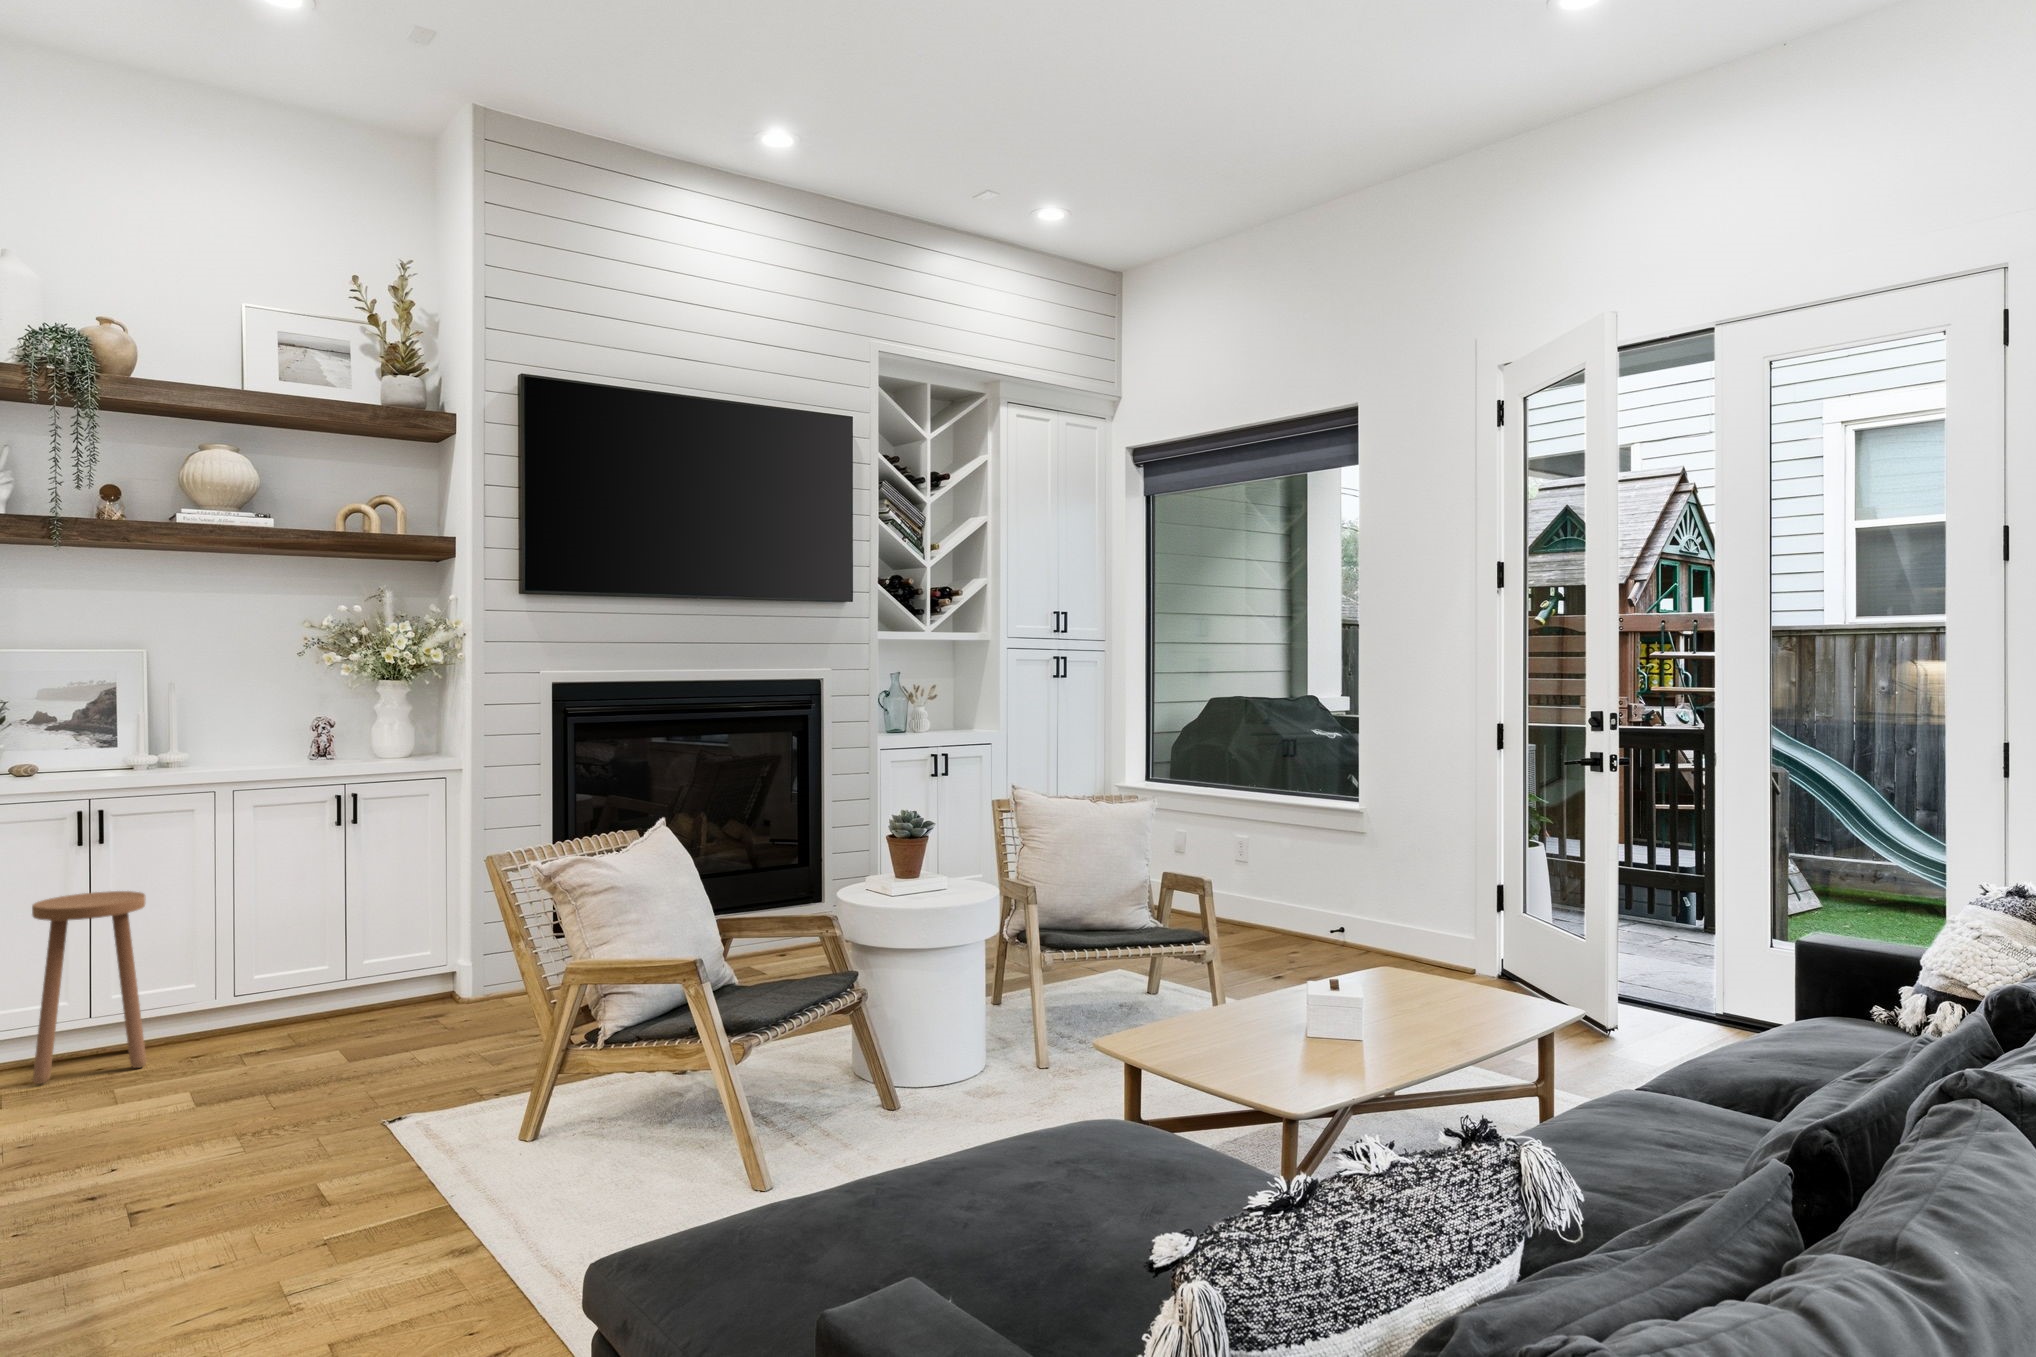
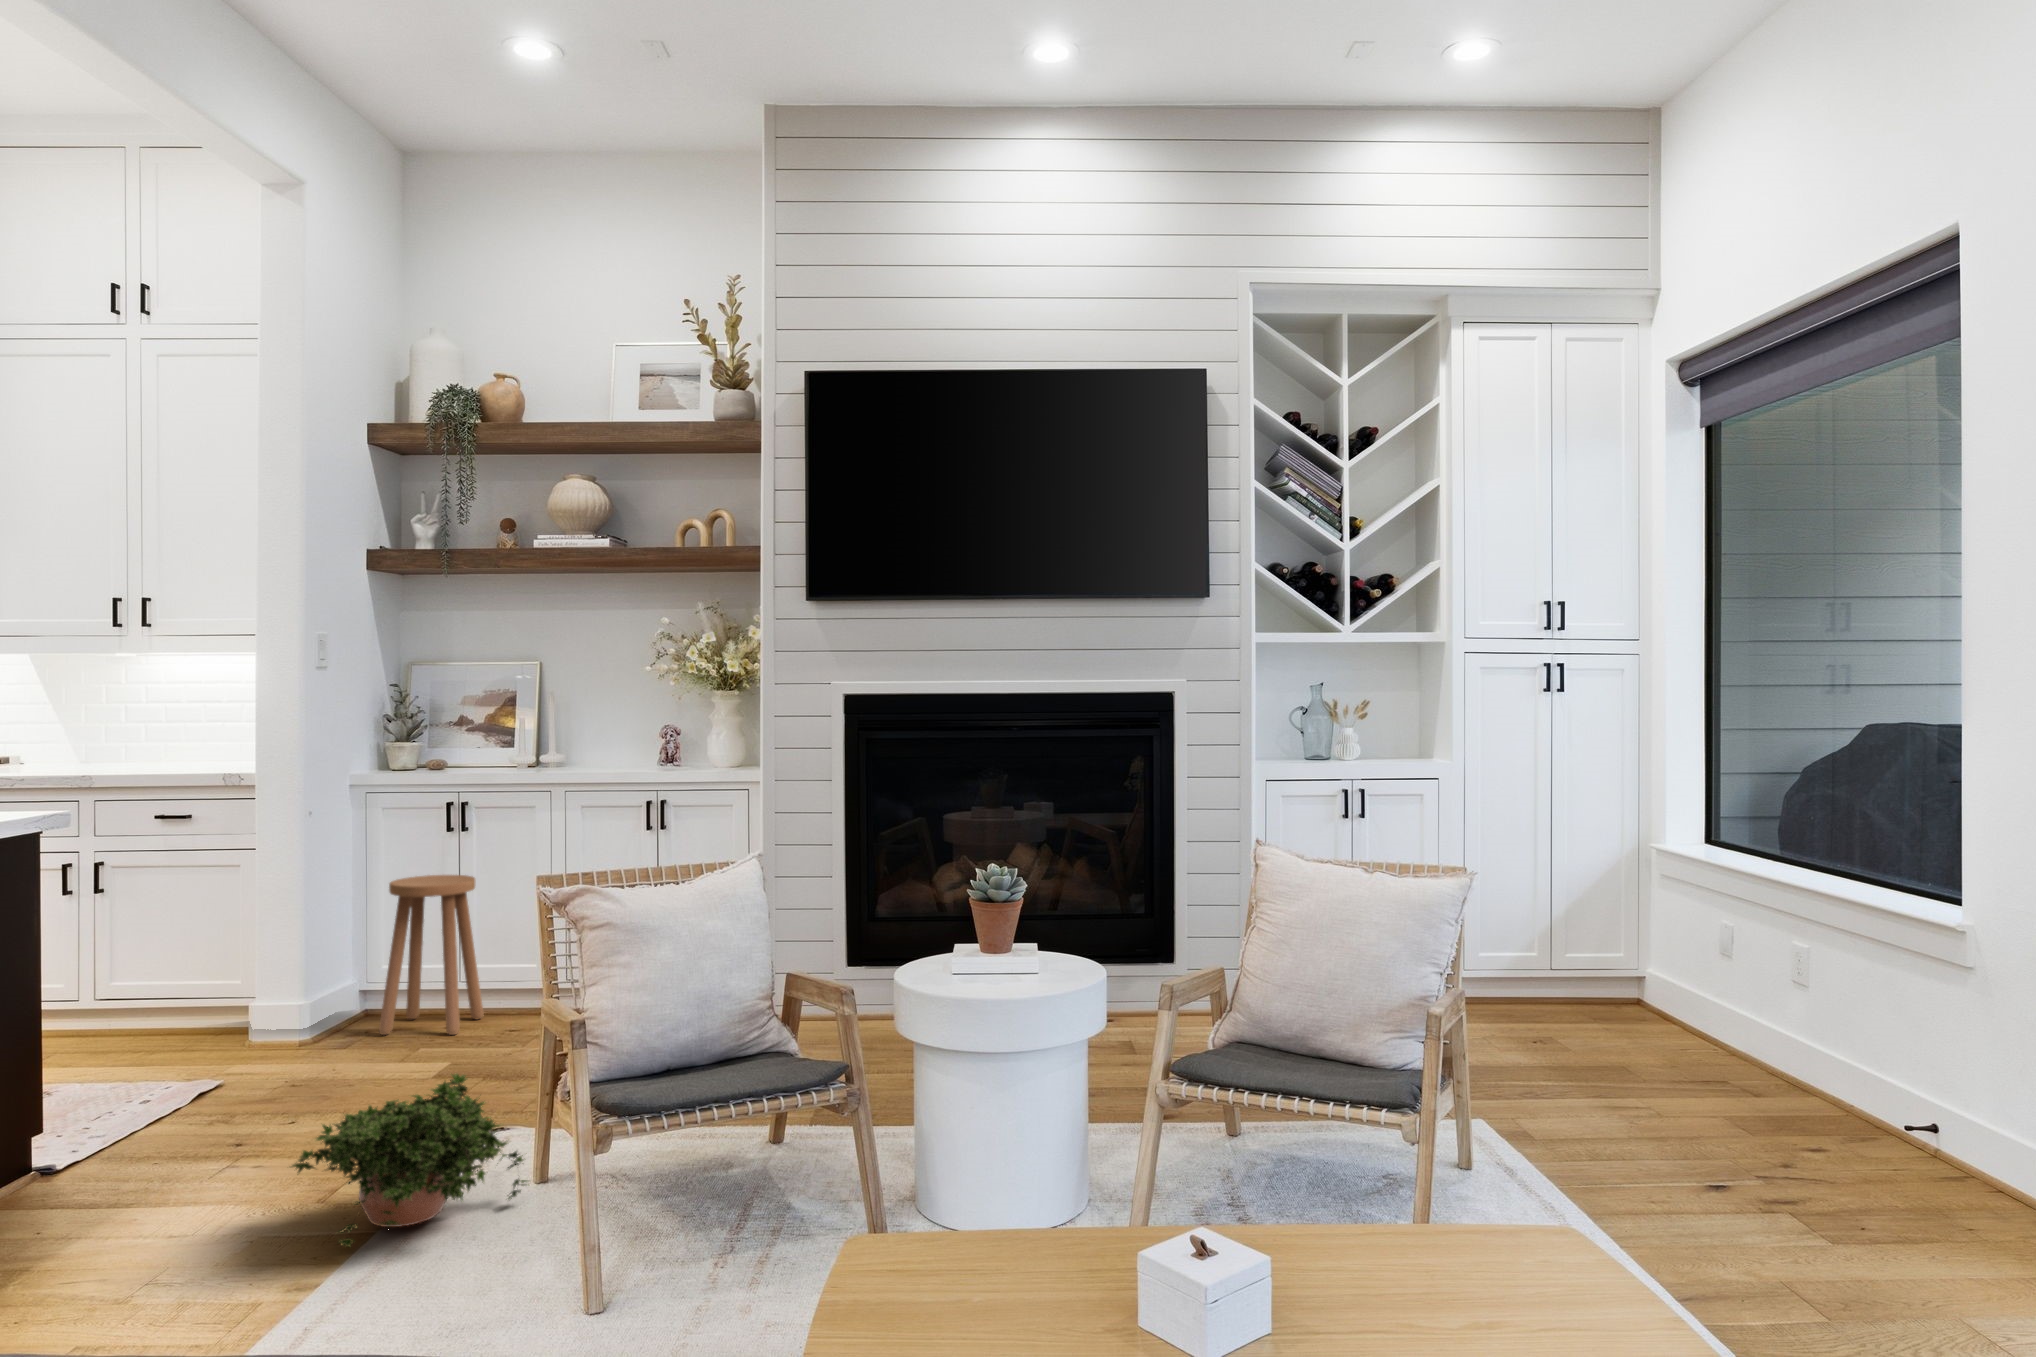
potted plant: none [331,1051,567,1229] -> present [291,1073,529,1247]

